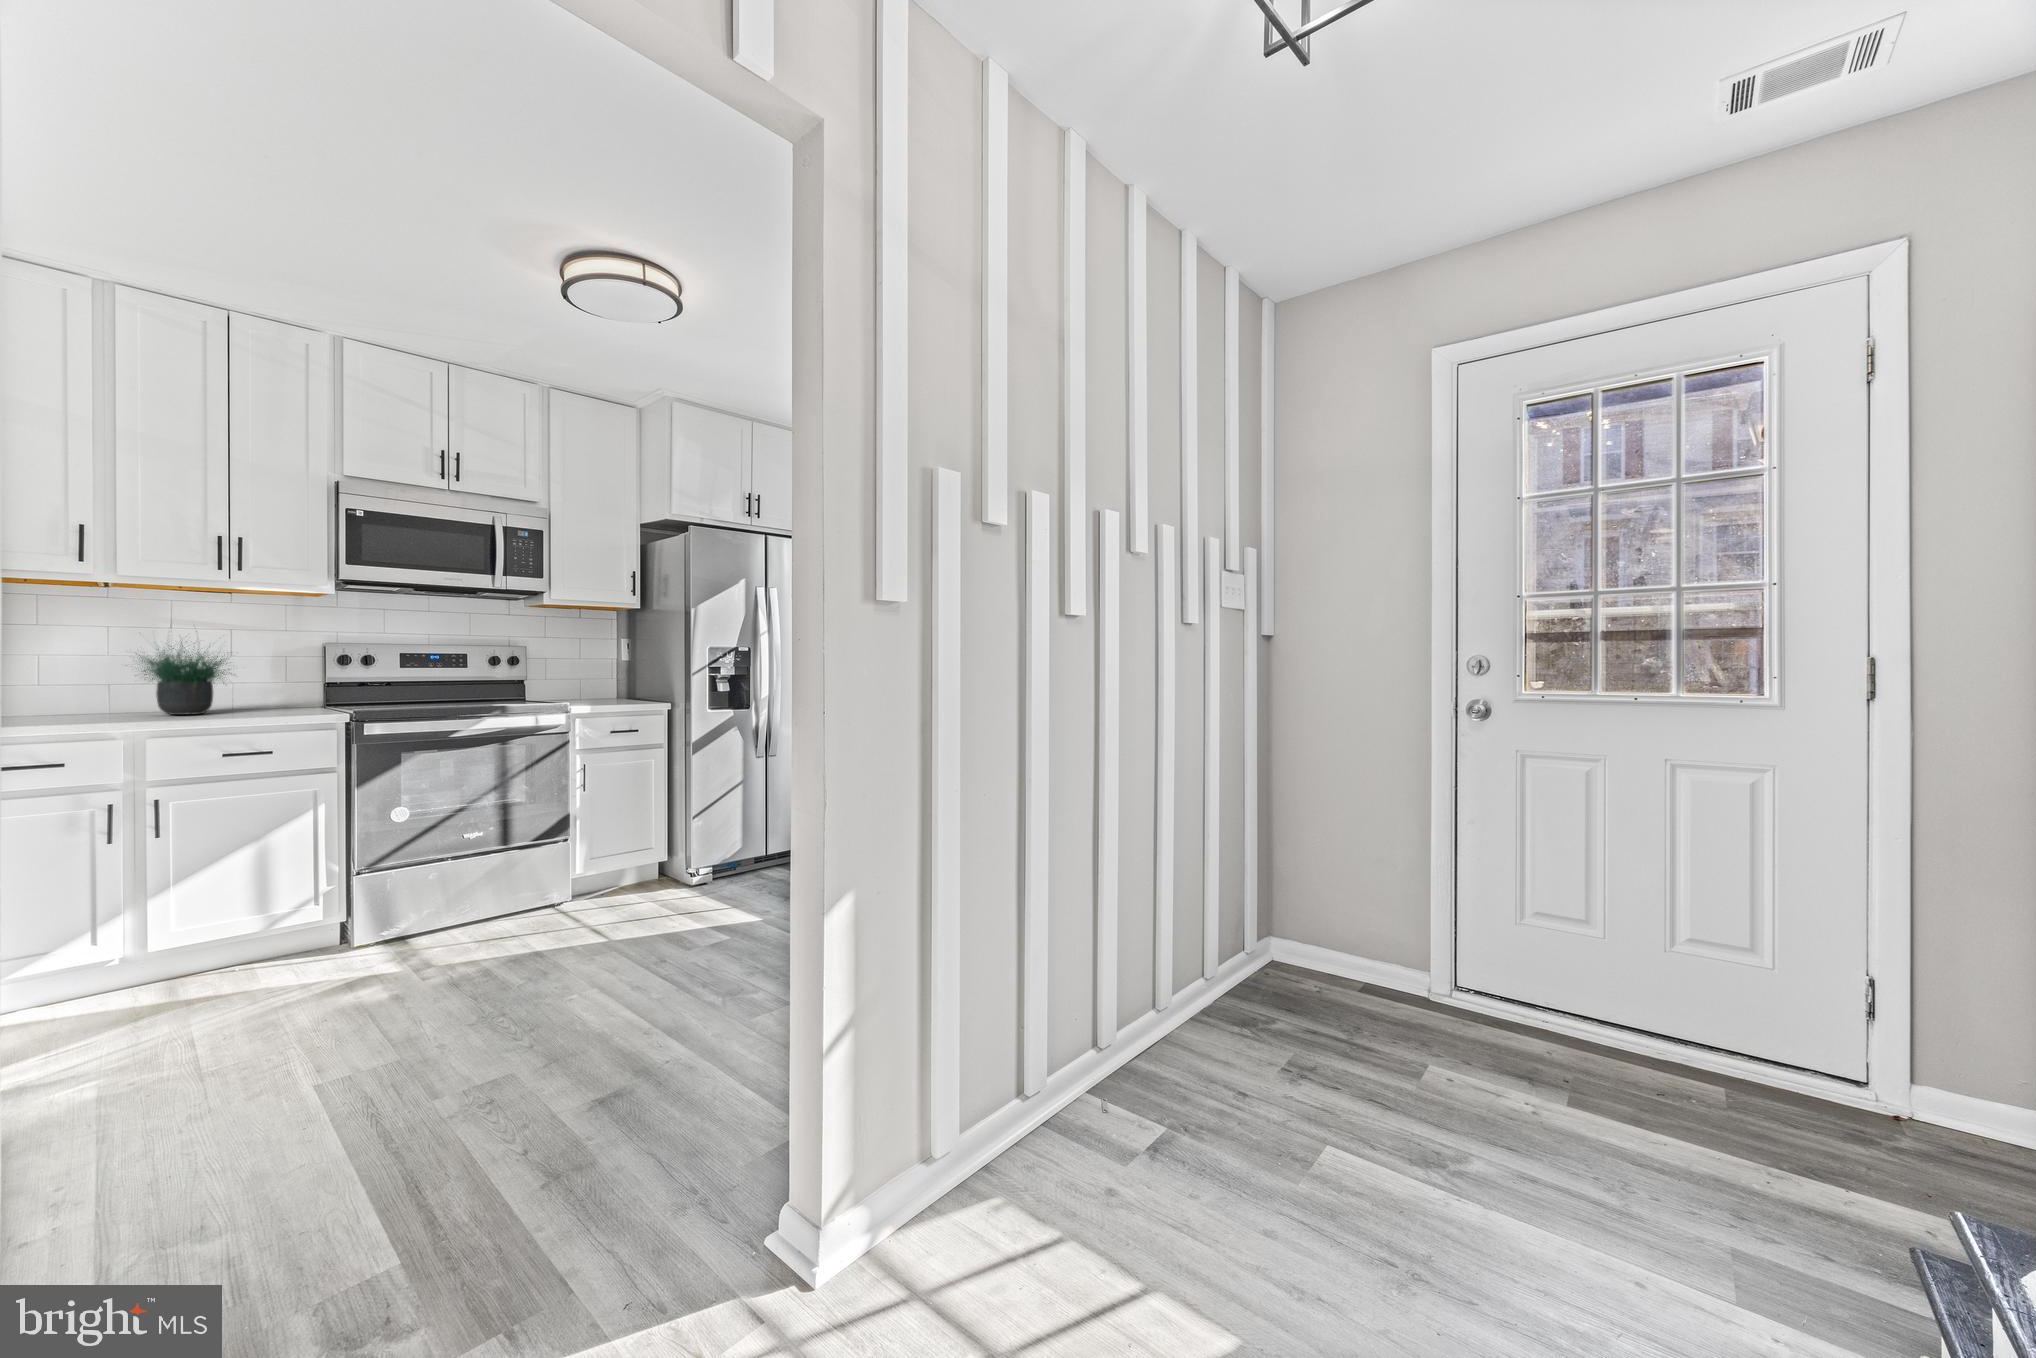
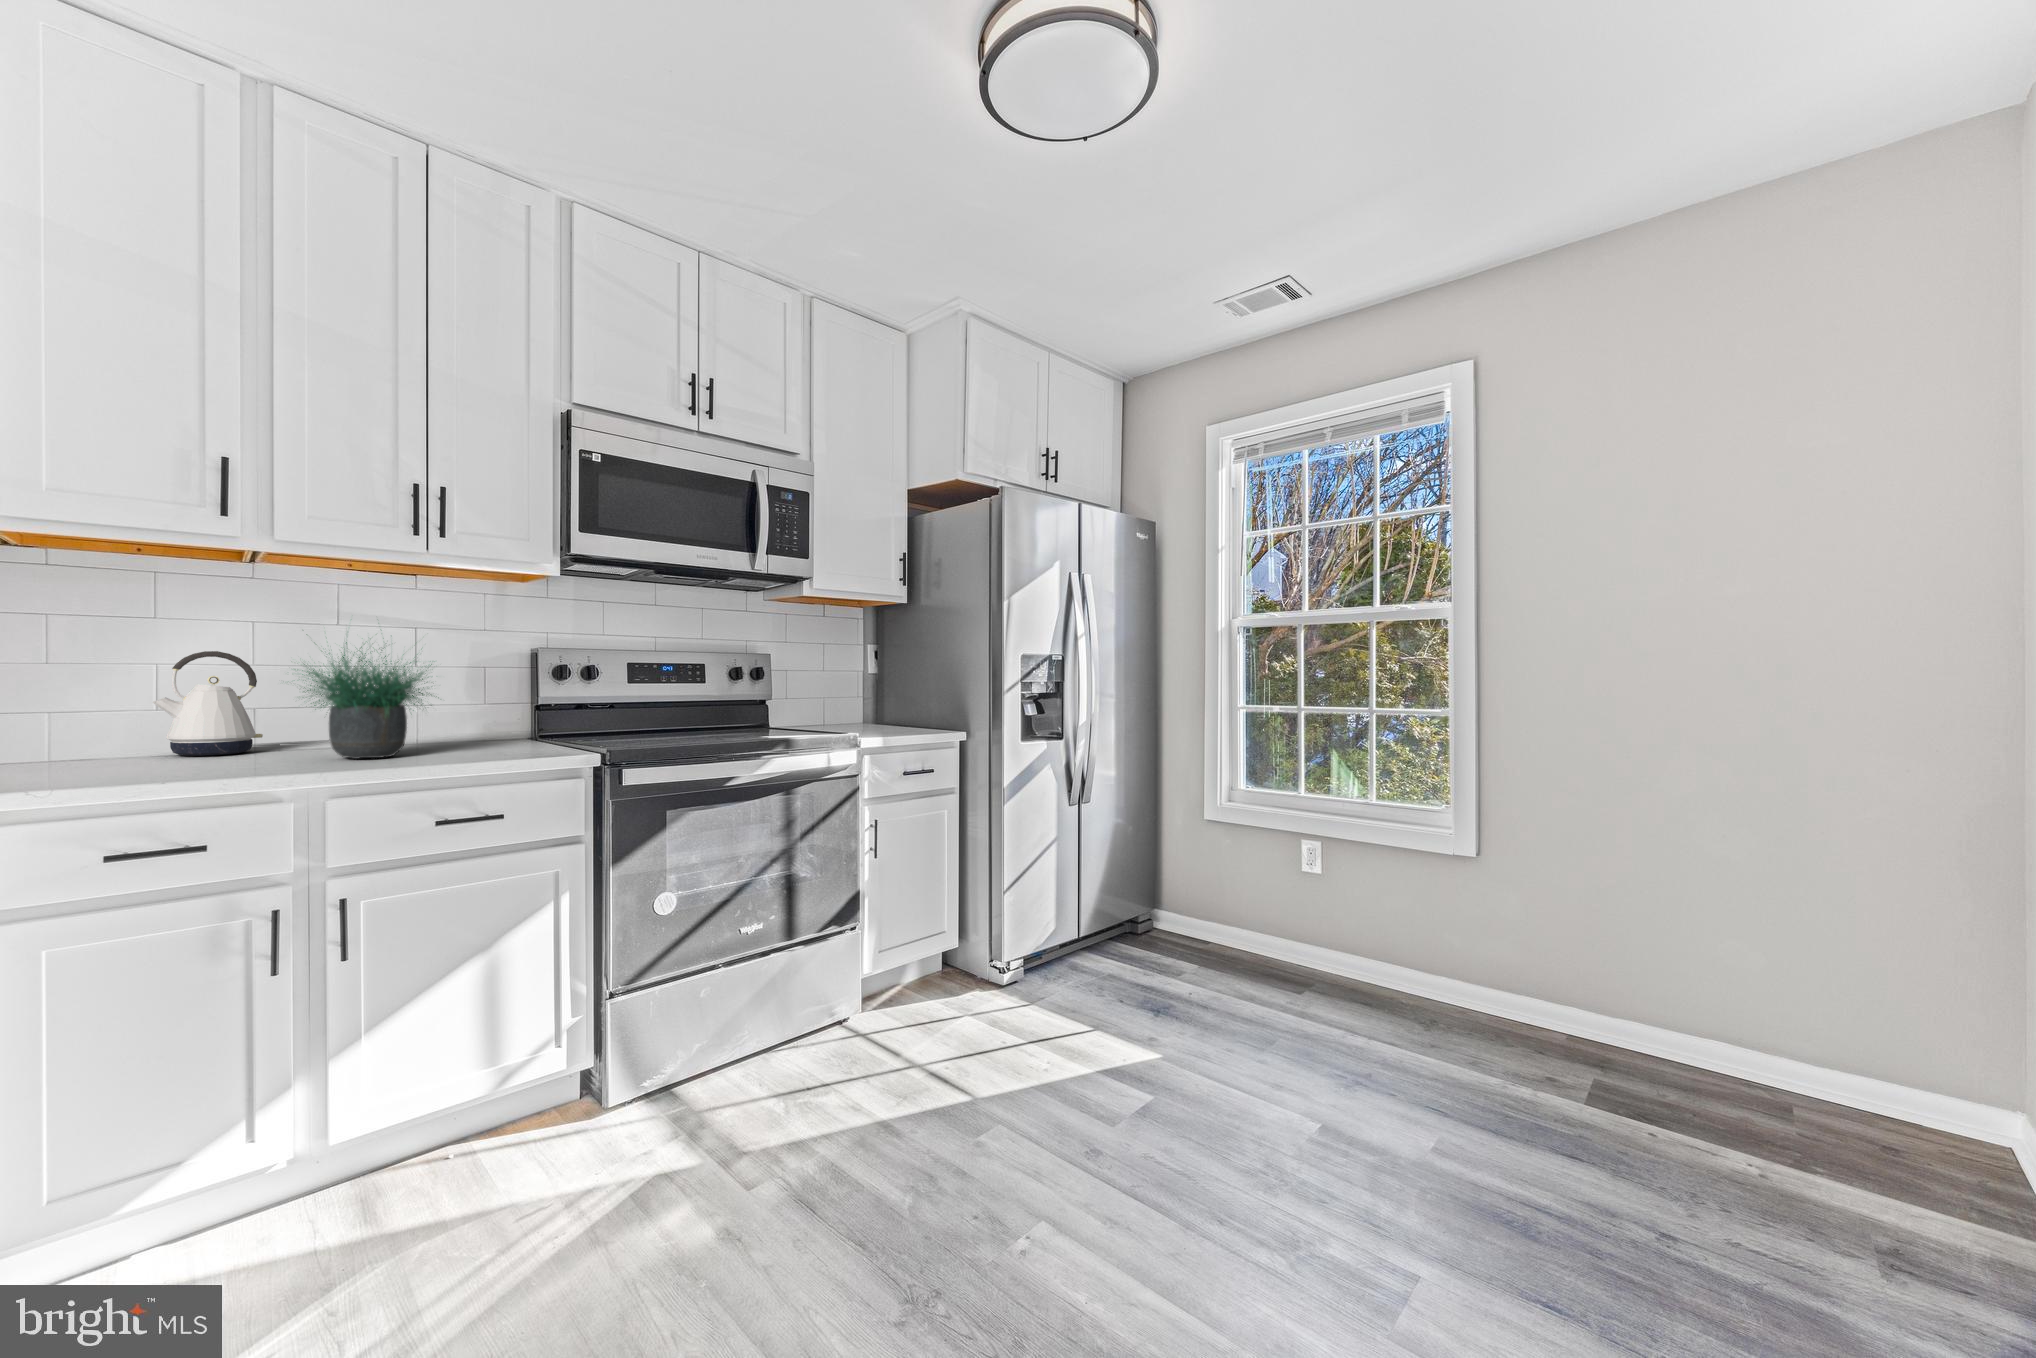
kettle: none [37,644,116,712] -> present [153,651,263,756]

